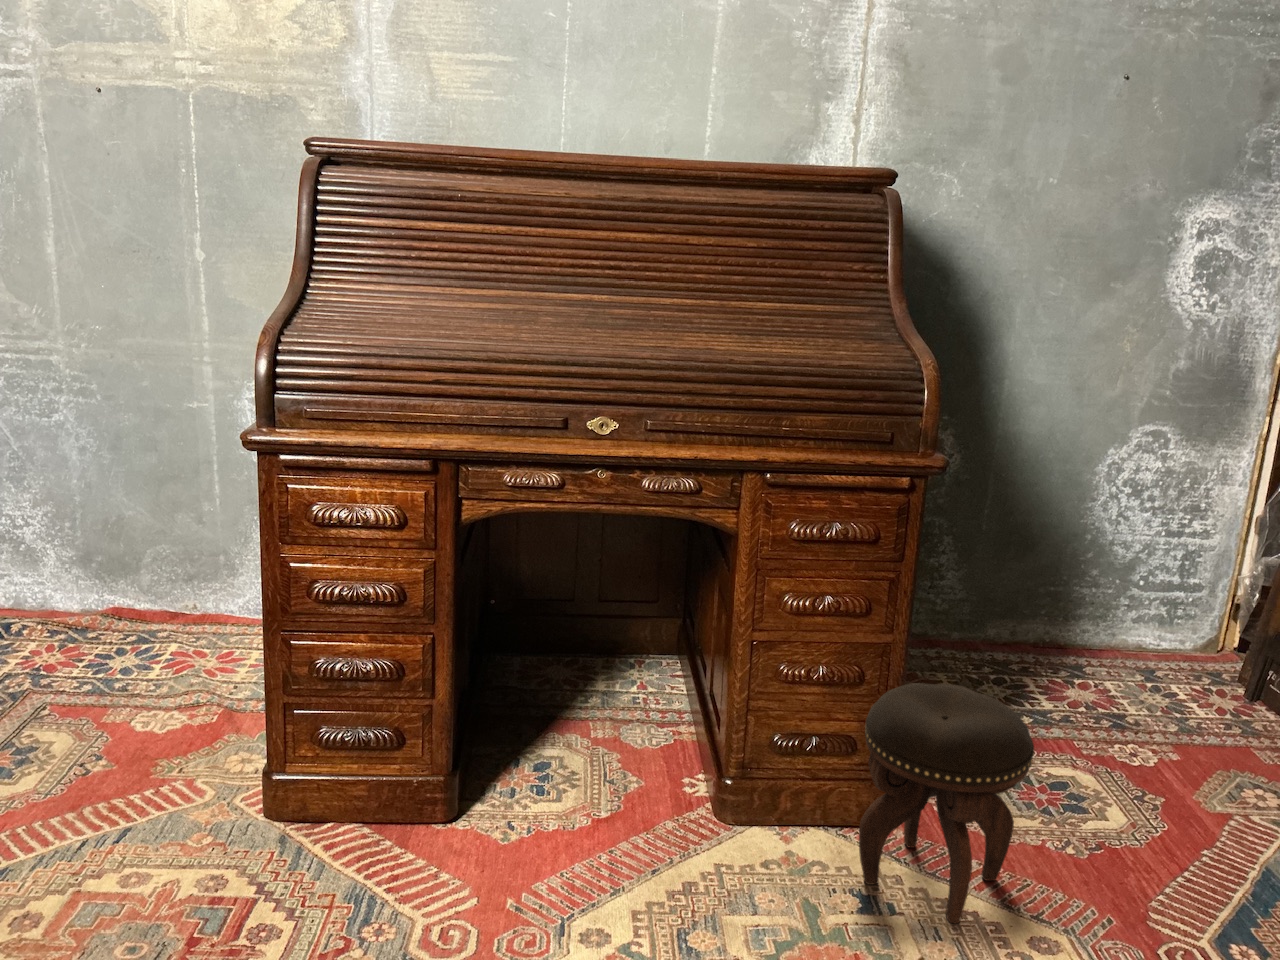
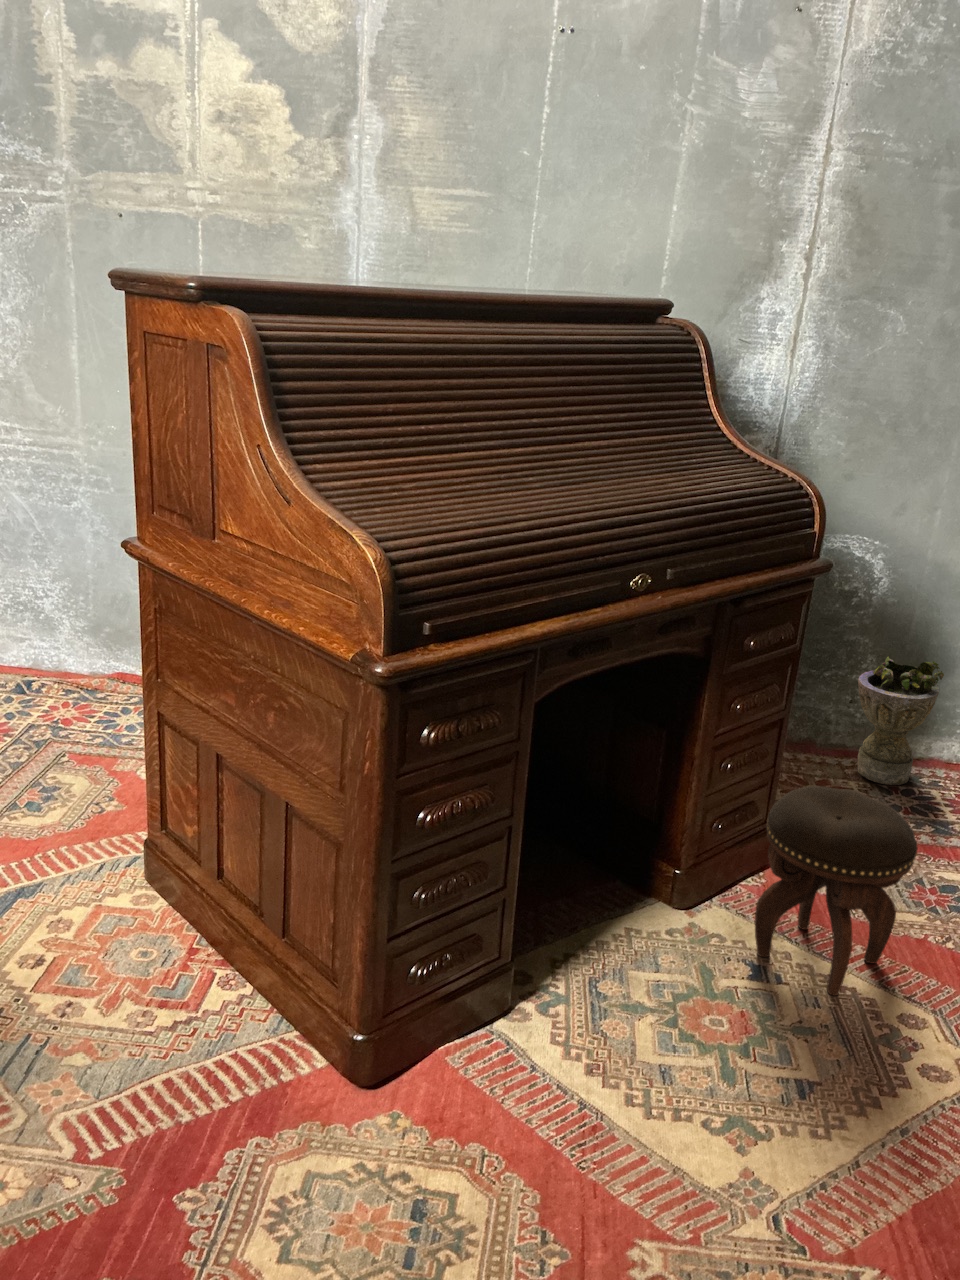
planter: none [938,538,1028,676] -> present [858,656,944,785]

